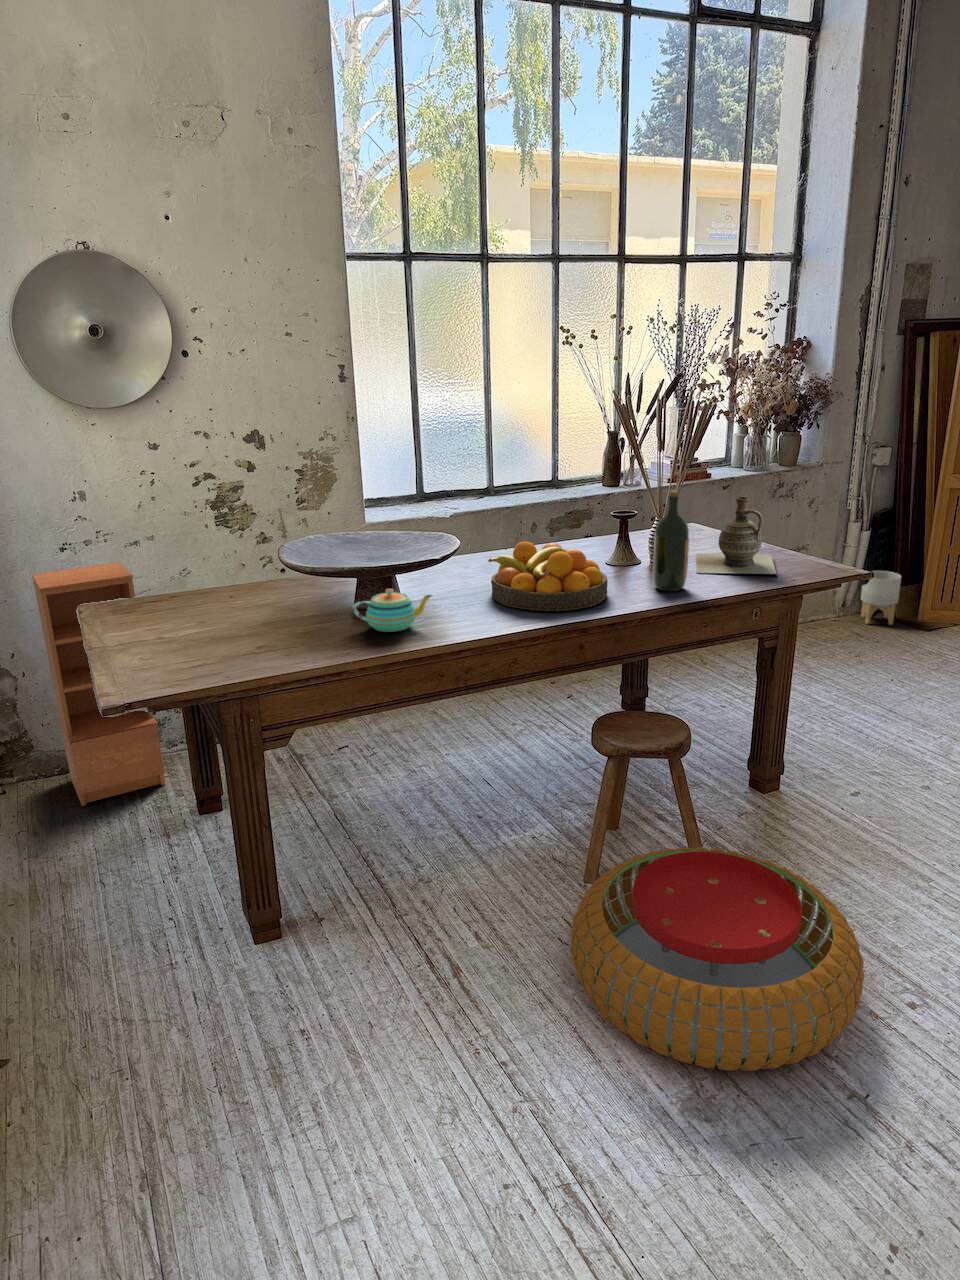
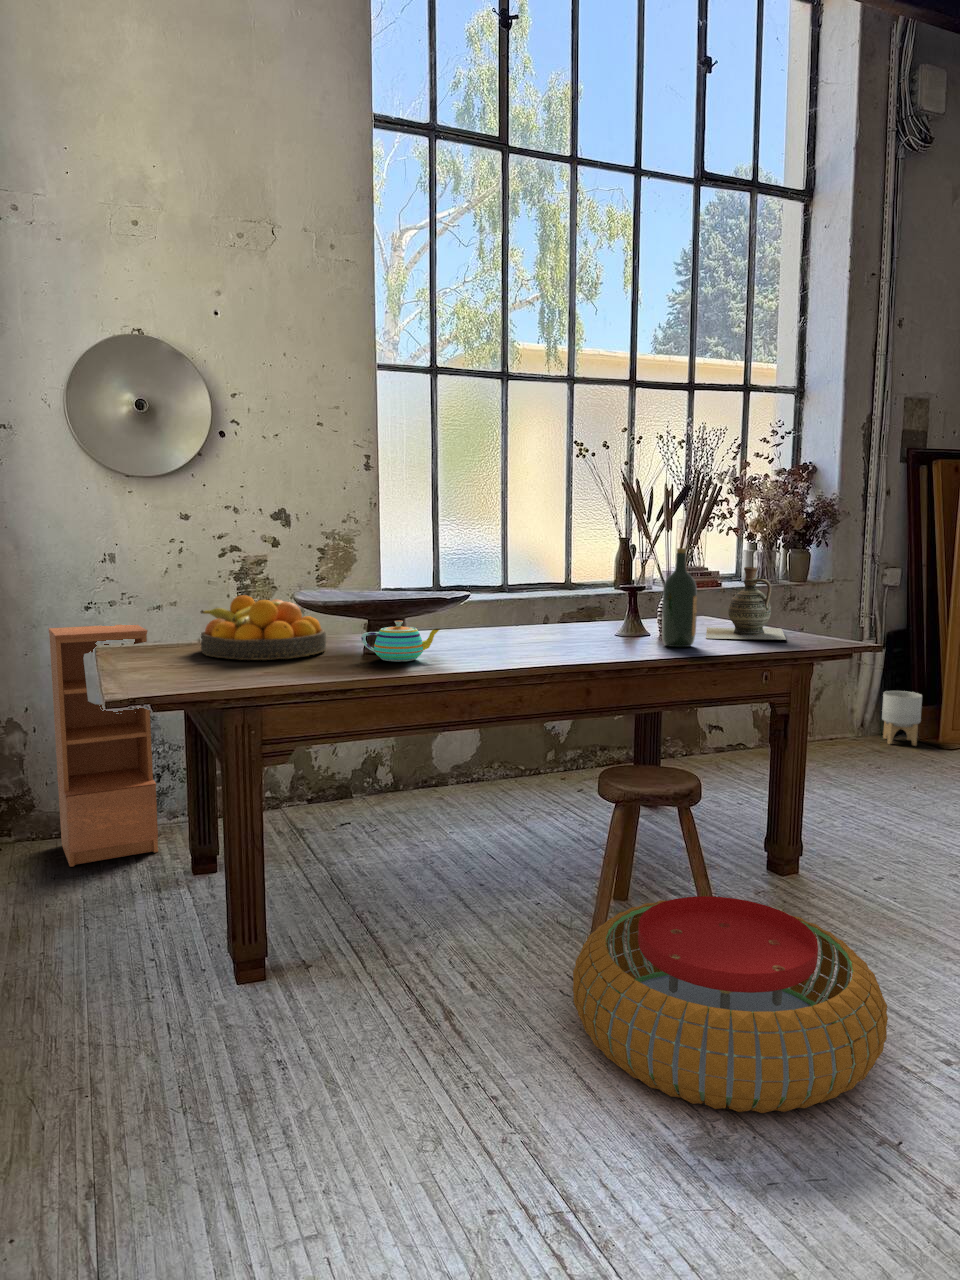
fruit bowl: present [488,542,608,611] -> present [200,595,326,660]

